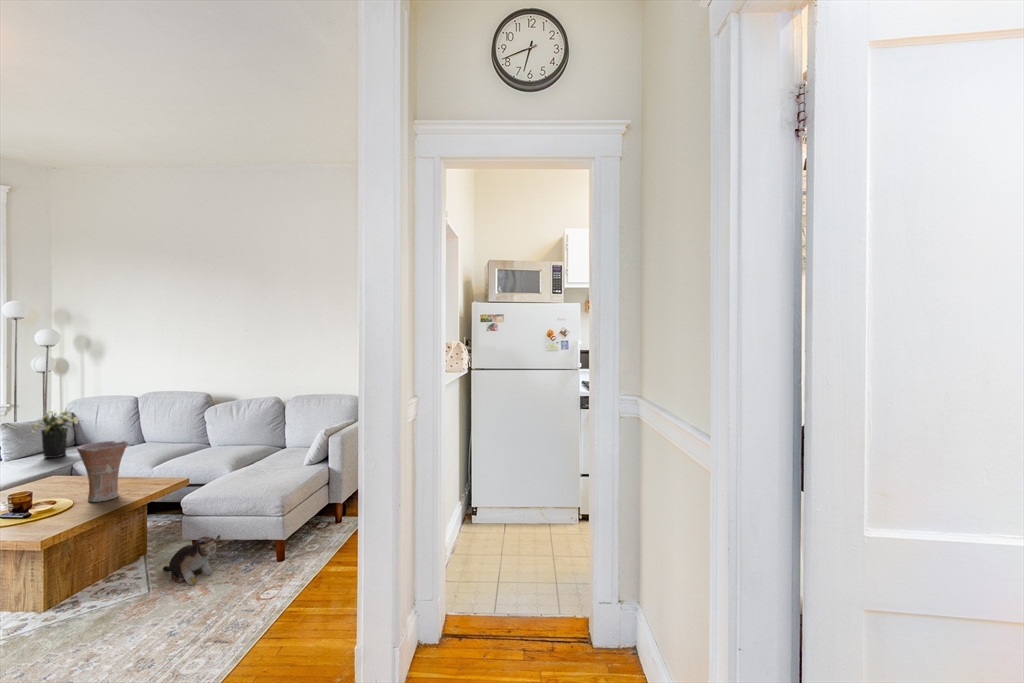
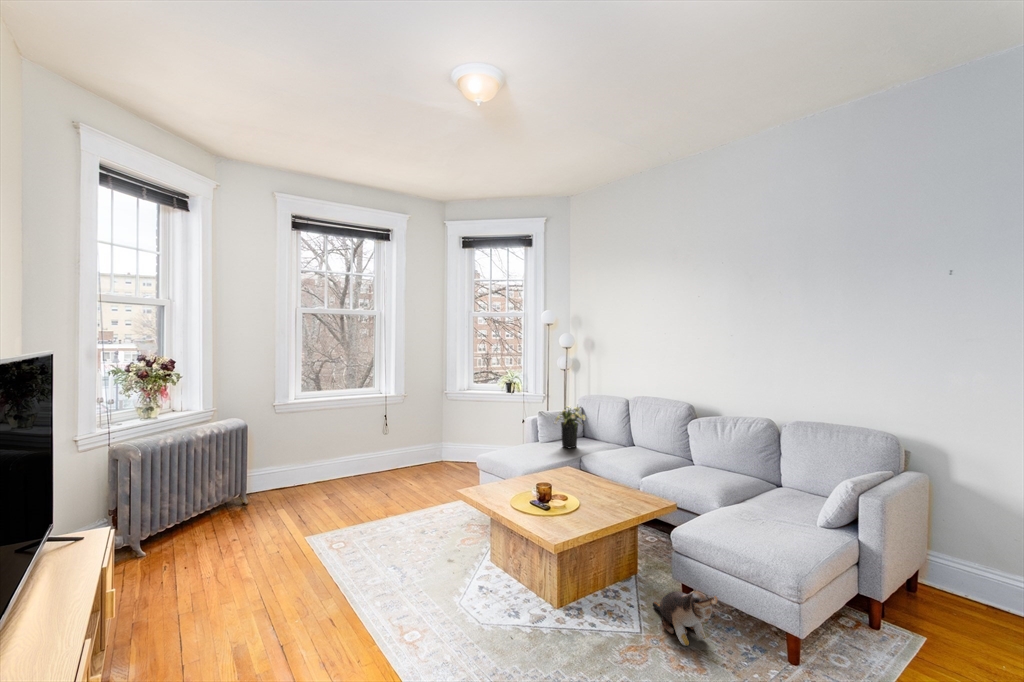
vase: present [77,441,128,502] -> none [584,449,625,511]

